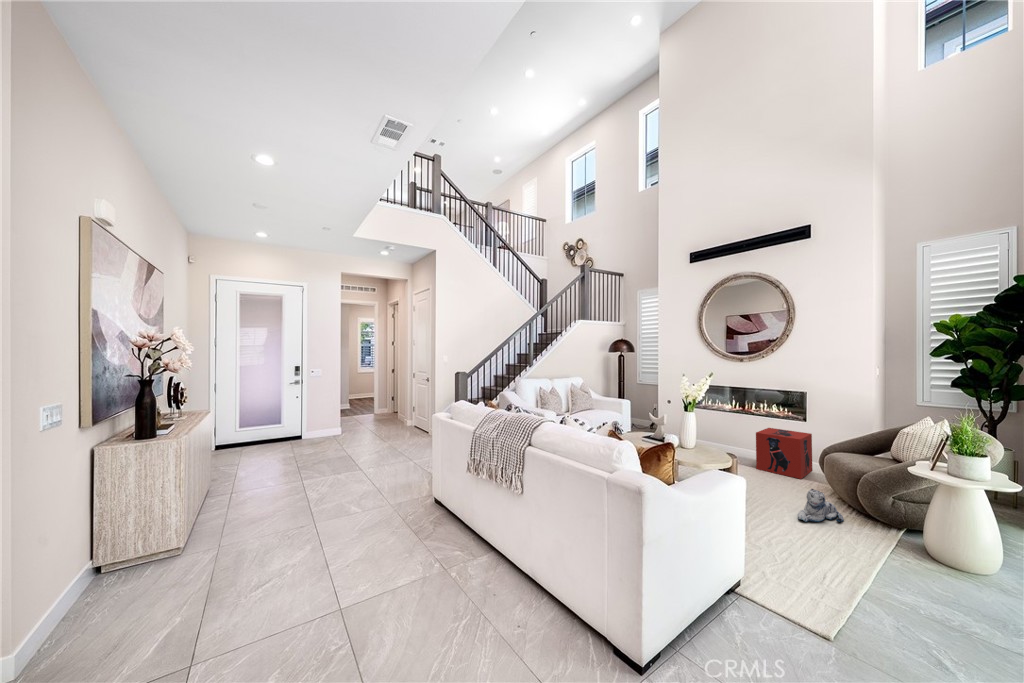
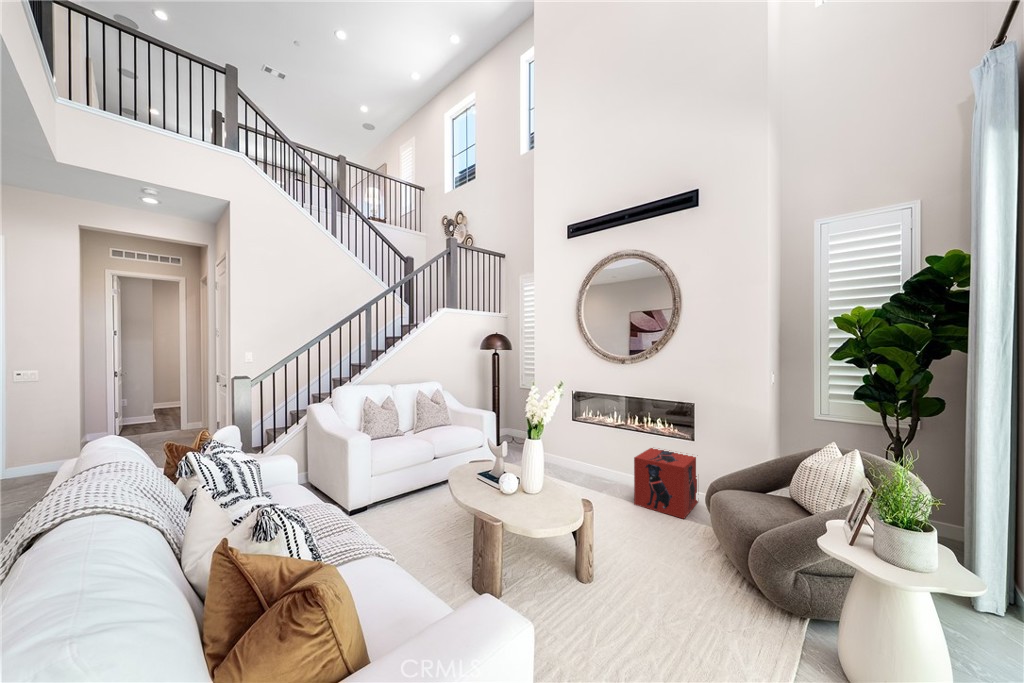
plush toy: present [798,489,844,522] -> none [671,559,731,616]

